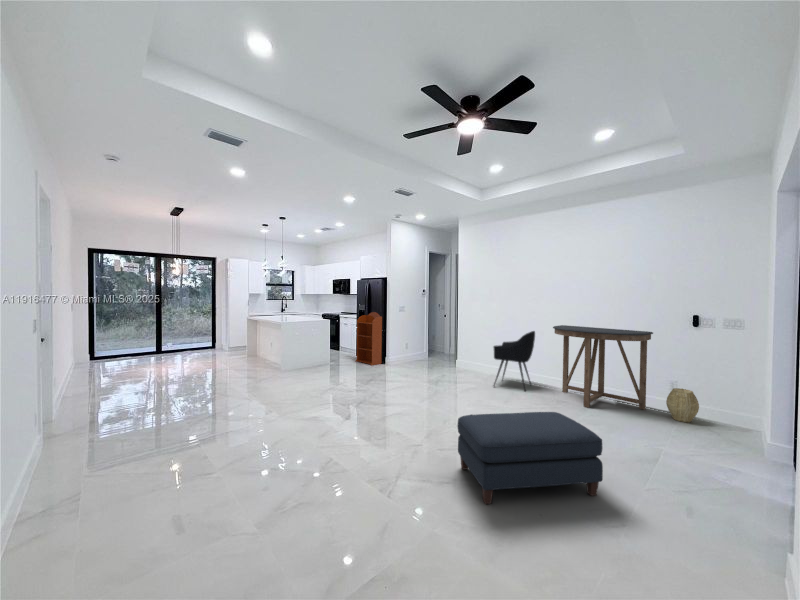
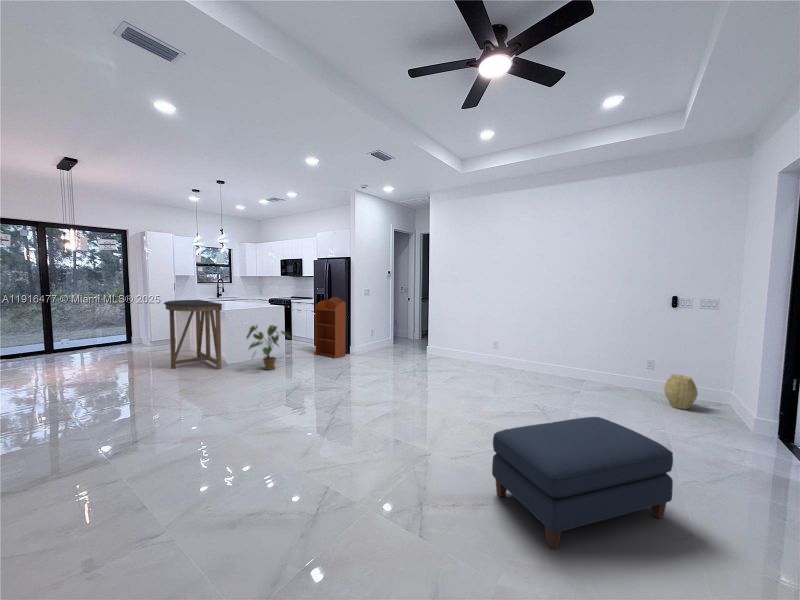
console table: present [553,325,653,410] -> present [164,300,222,369]
armchair: present [494,331,535,390] -> none [479,317,524,383]
house plant: none [298,334,336,372] -> present [247,325,291,370]

